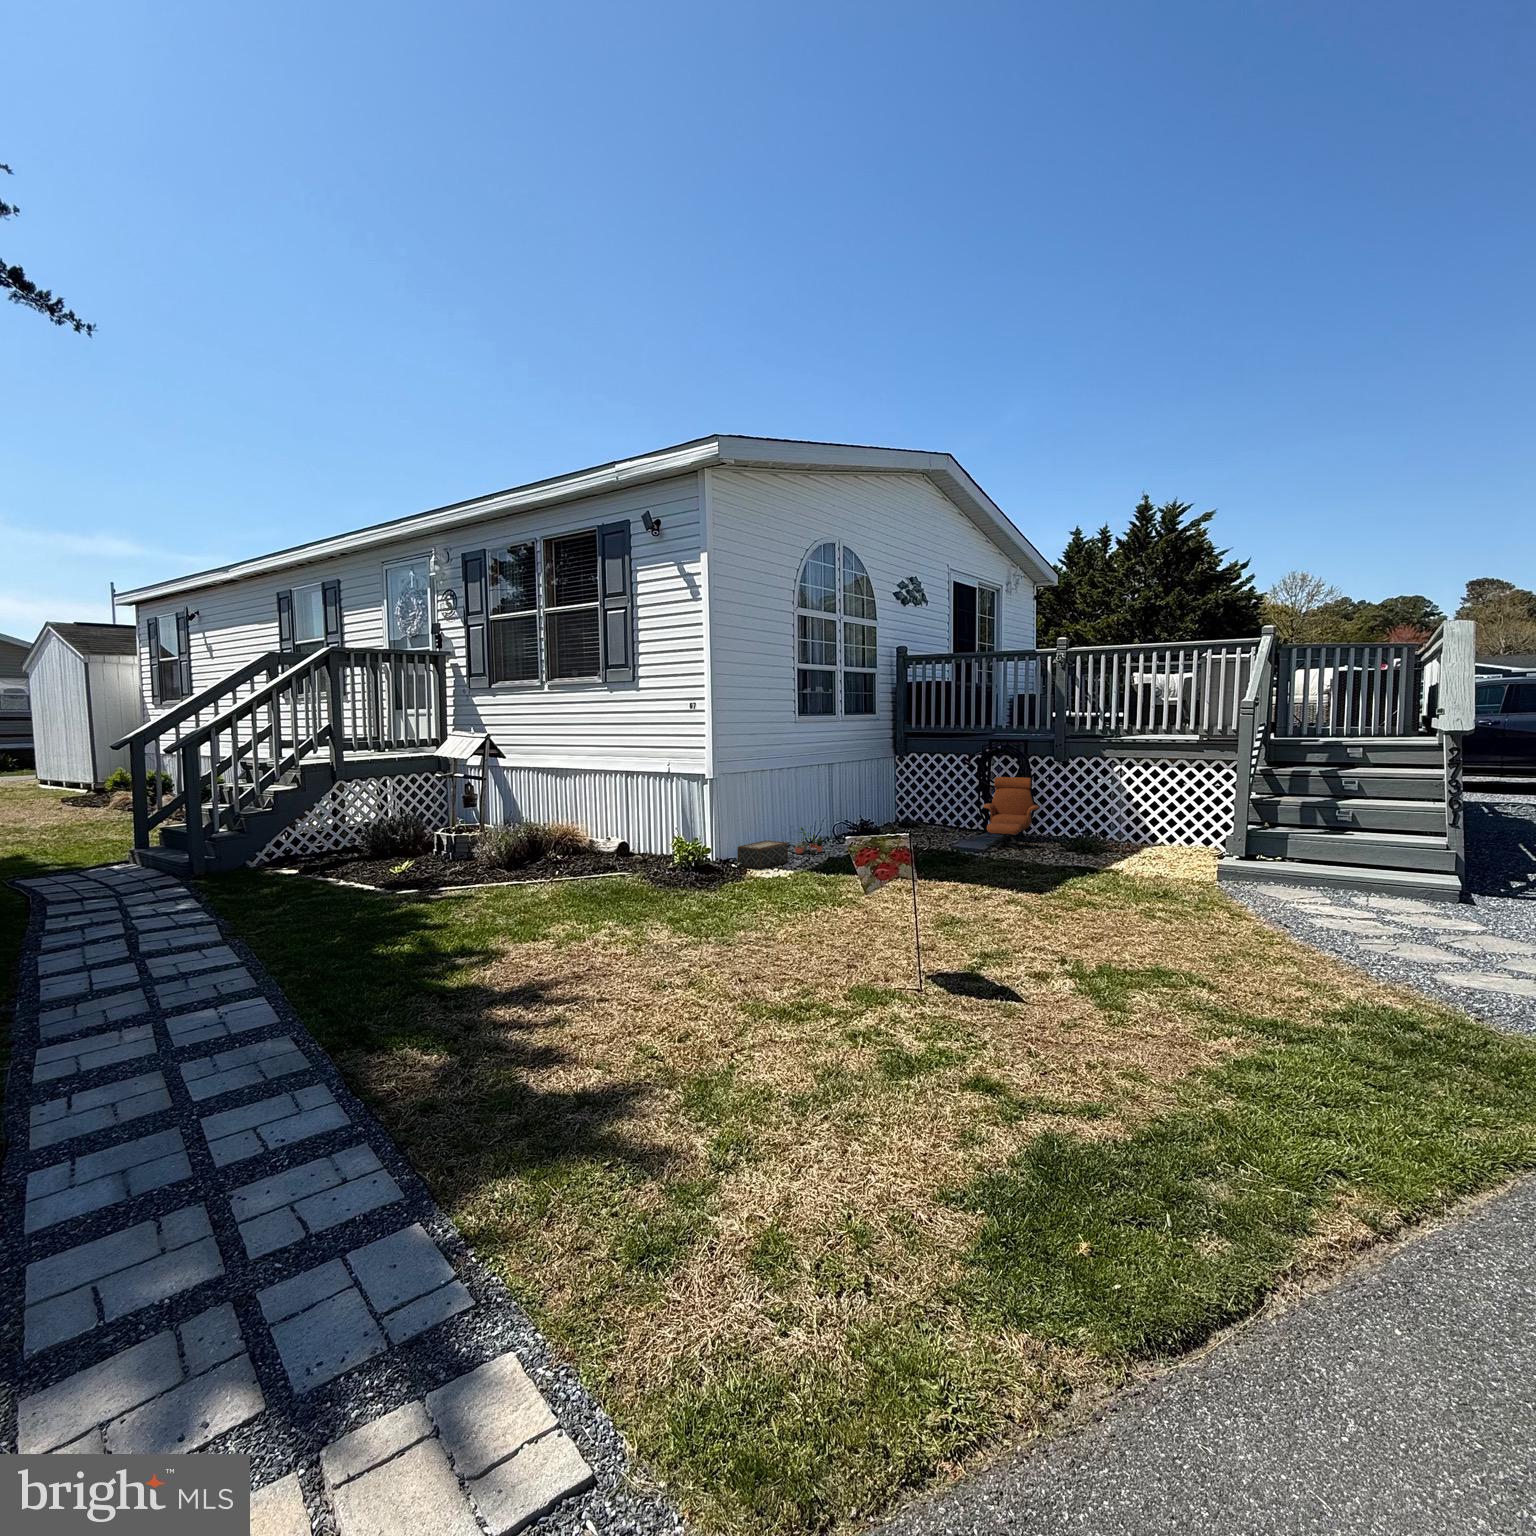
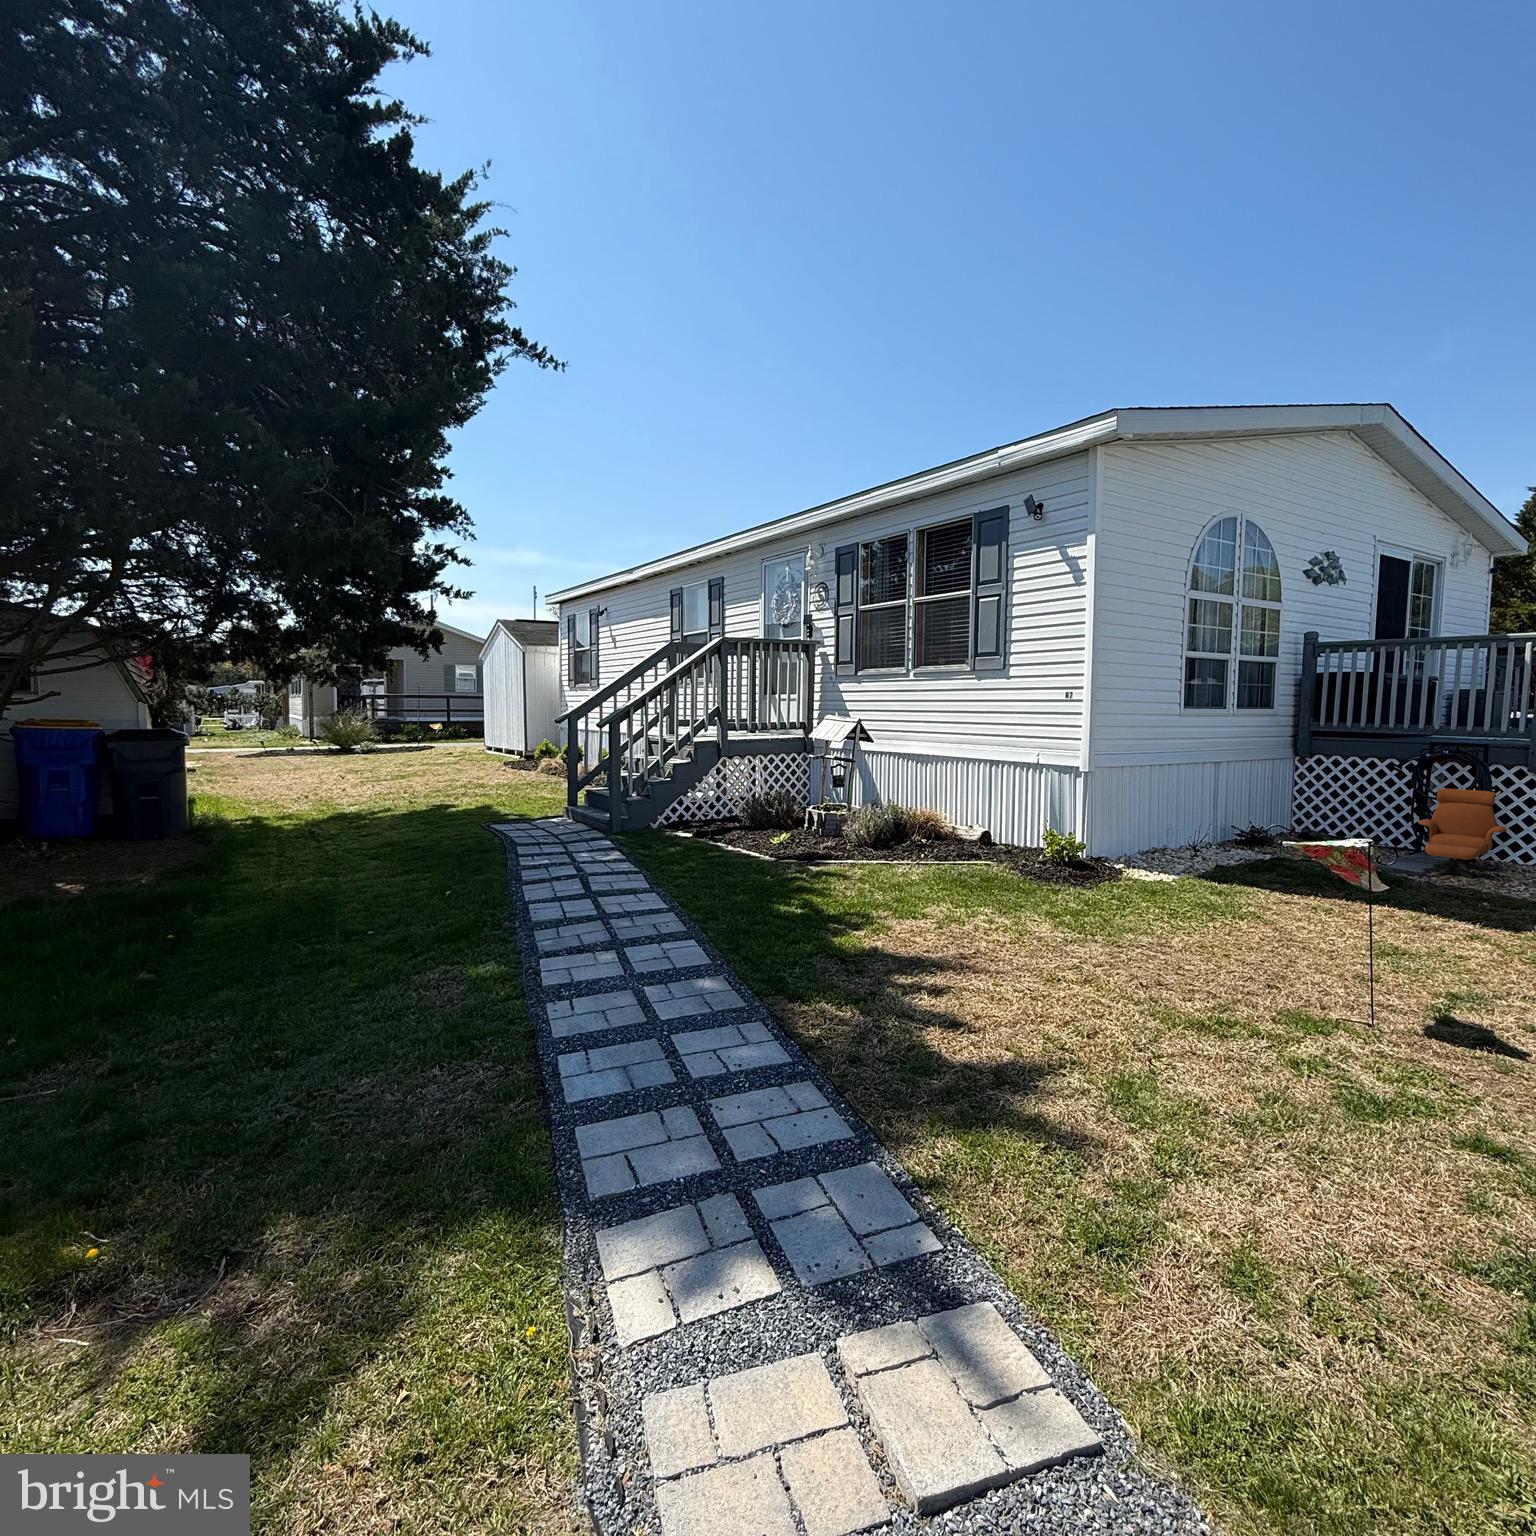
potted plant: present [795,827,823,854] -> none [1168,828,1202,860]
woven basket: present [738,840,788,869] -> none [1105,841,1163,871]

